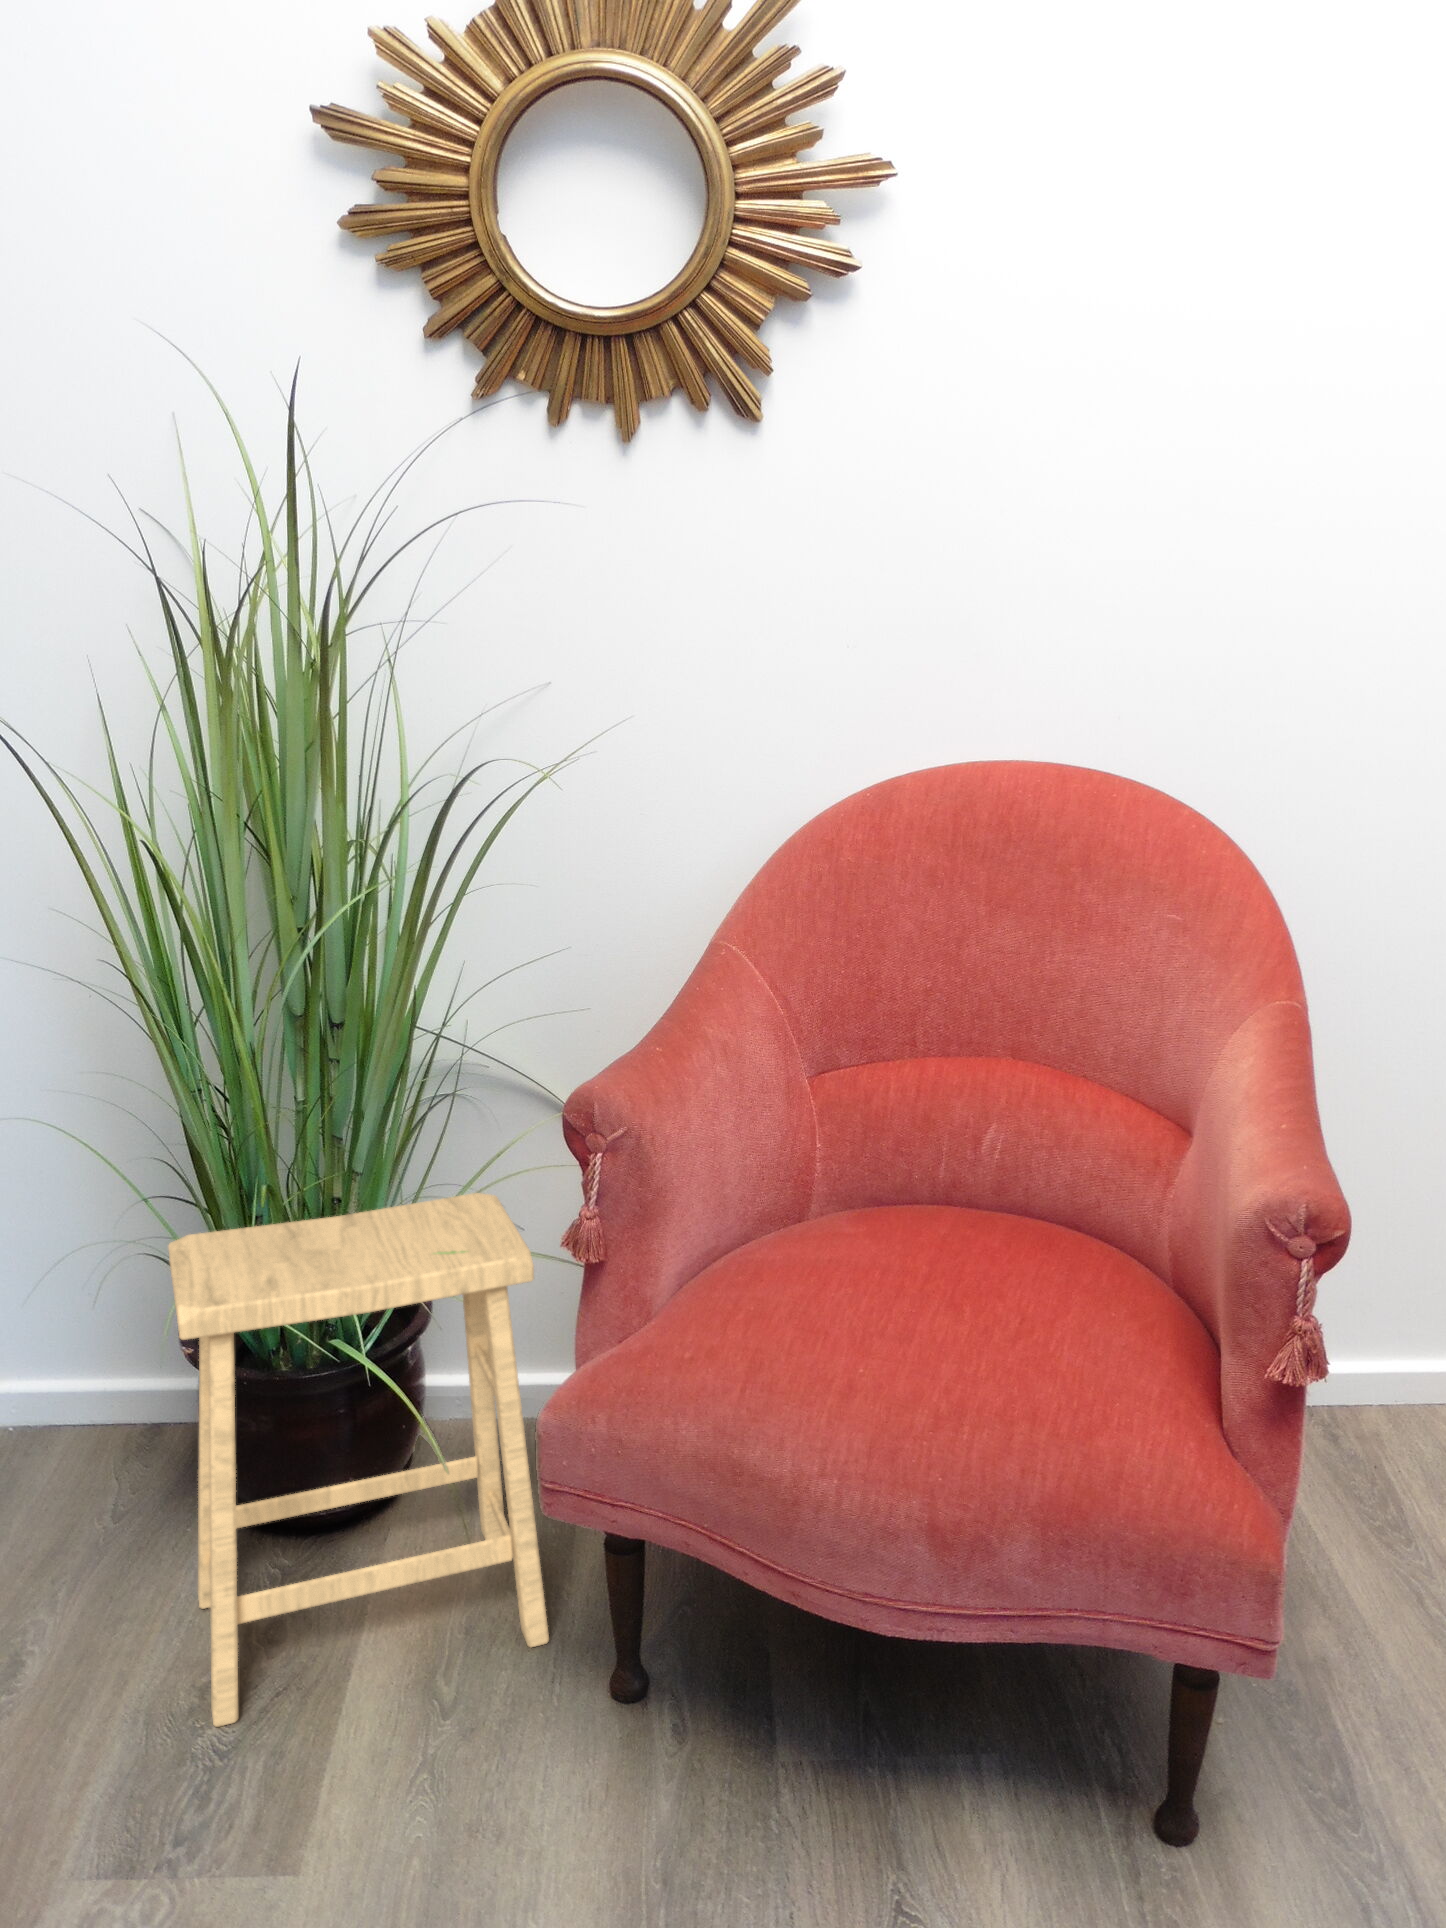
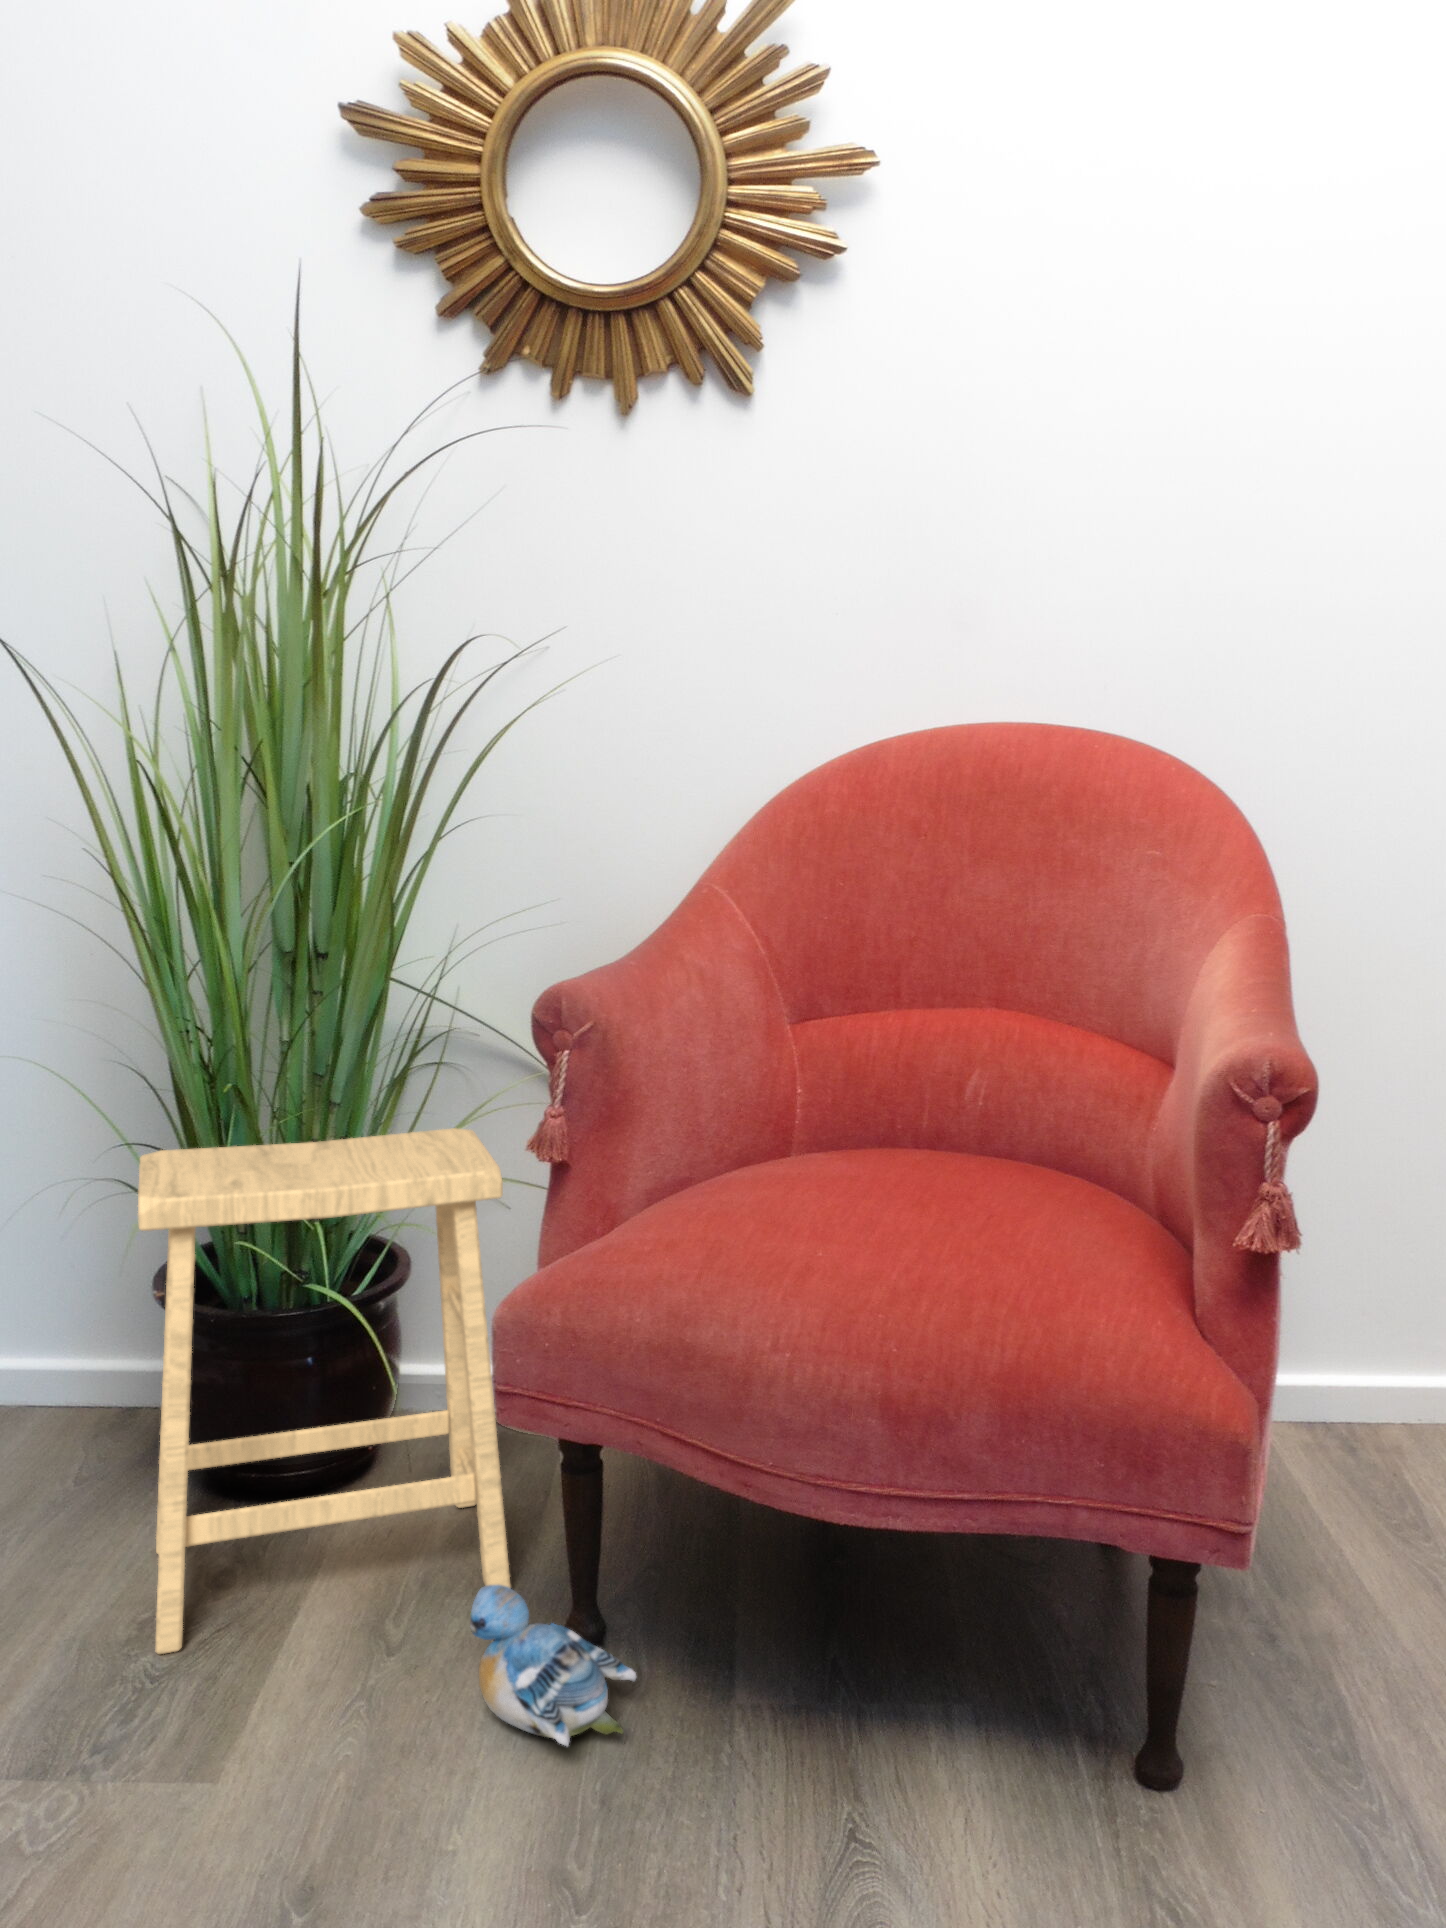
plush toy: none [521,1669,683,1832] -> present [470,1585,636,1746]

